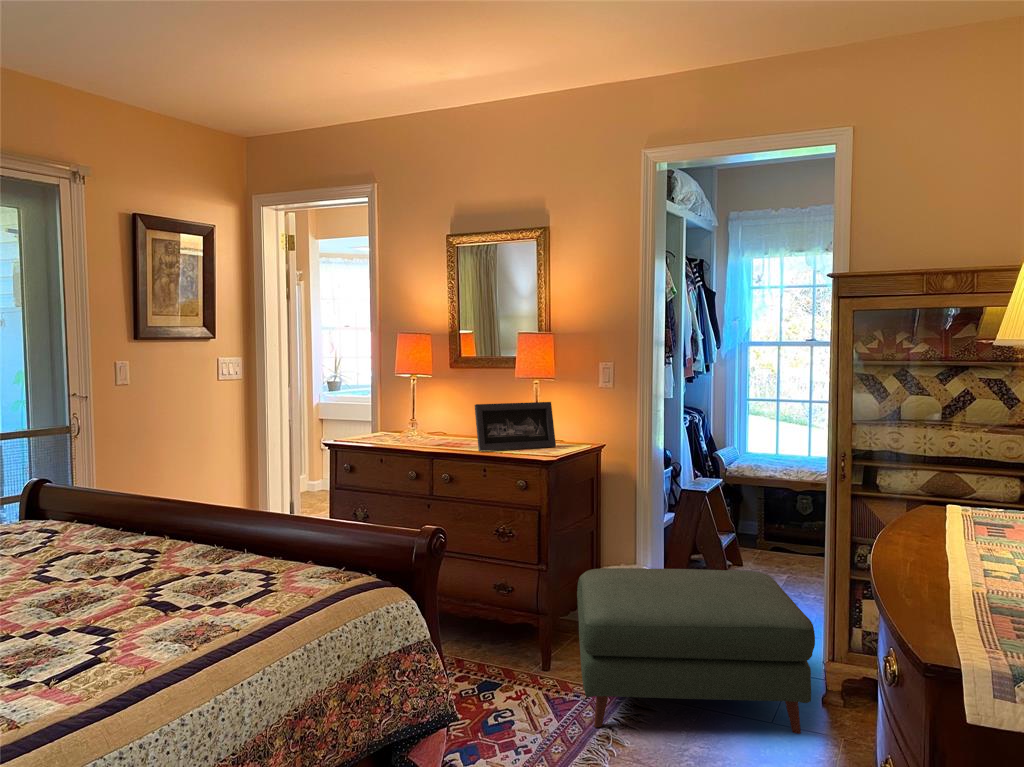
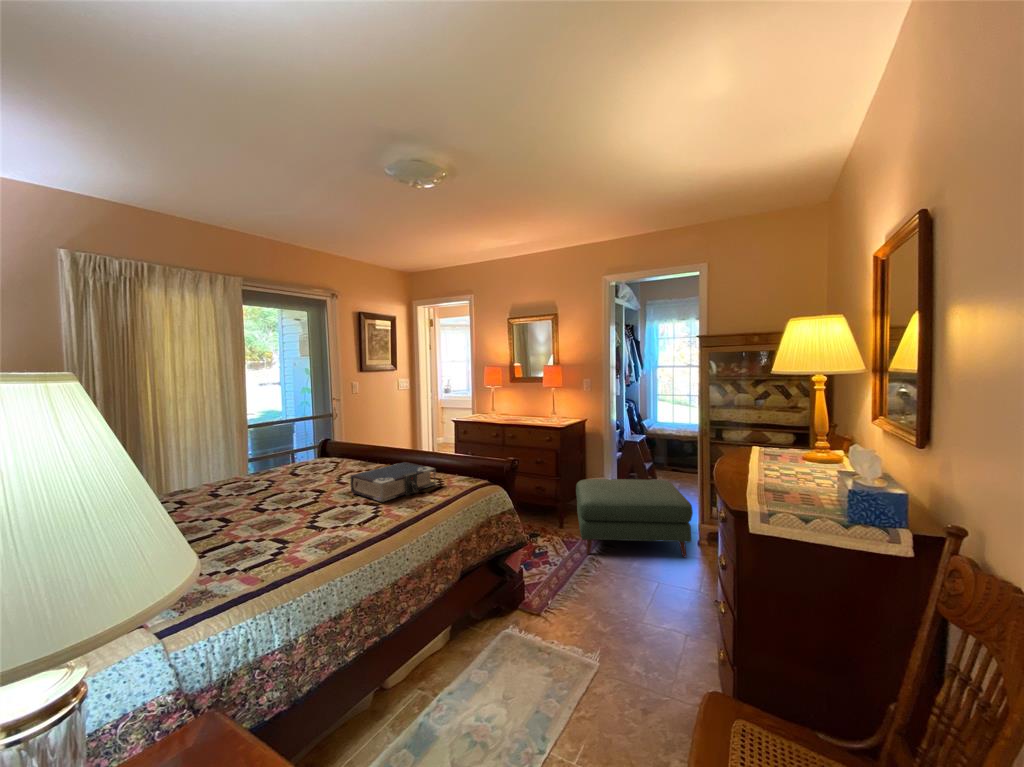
picture frame: present [475,402,556,451] -> none [524,399,564,423]
book: none [54,532,258,626] -> present [350,462,436,502]

